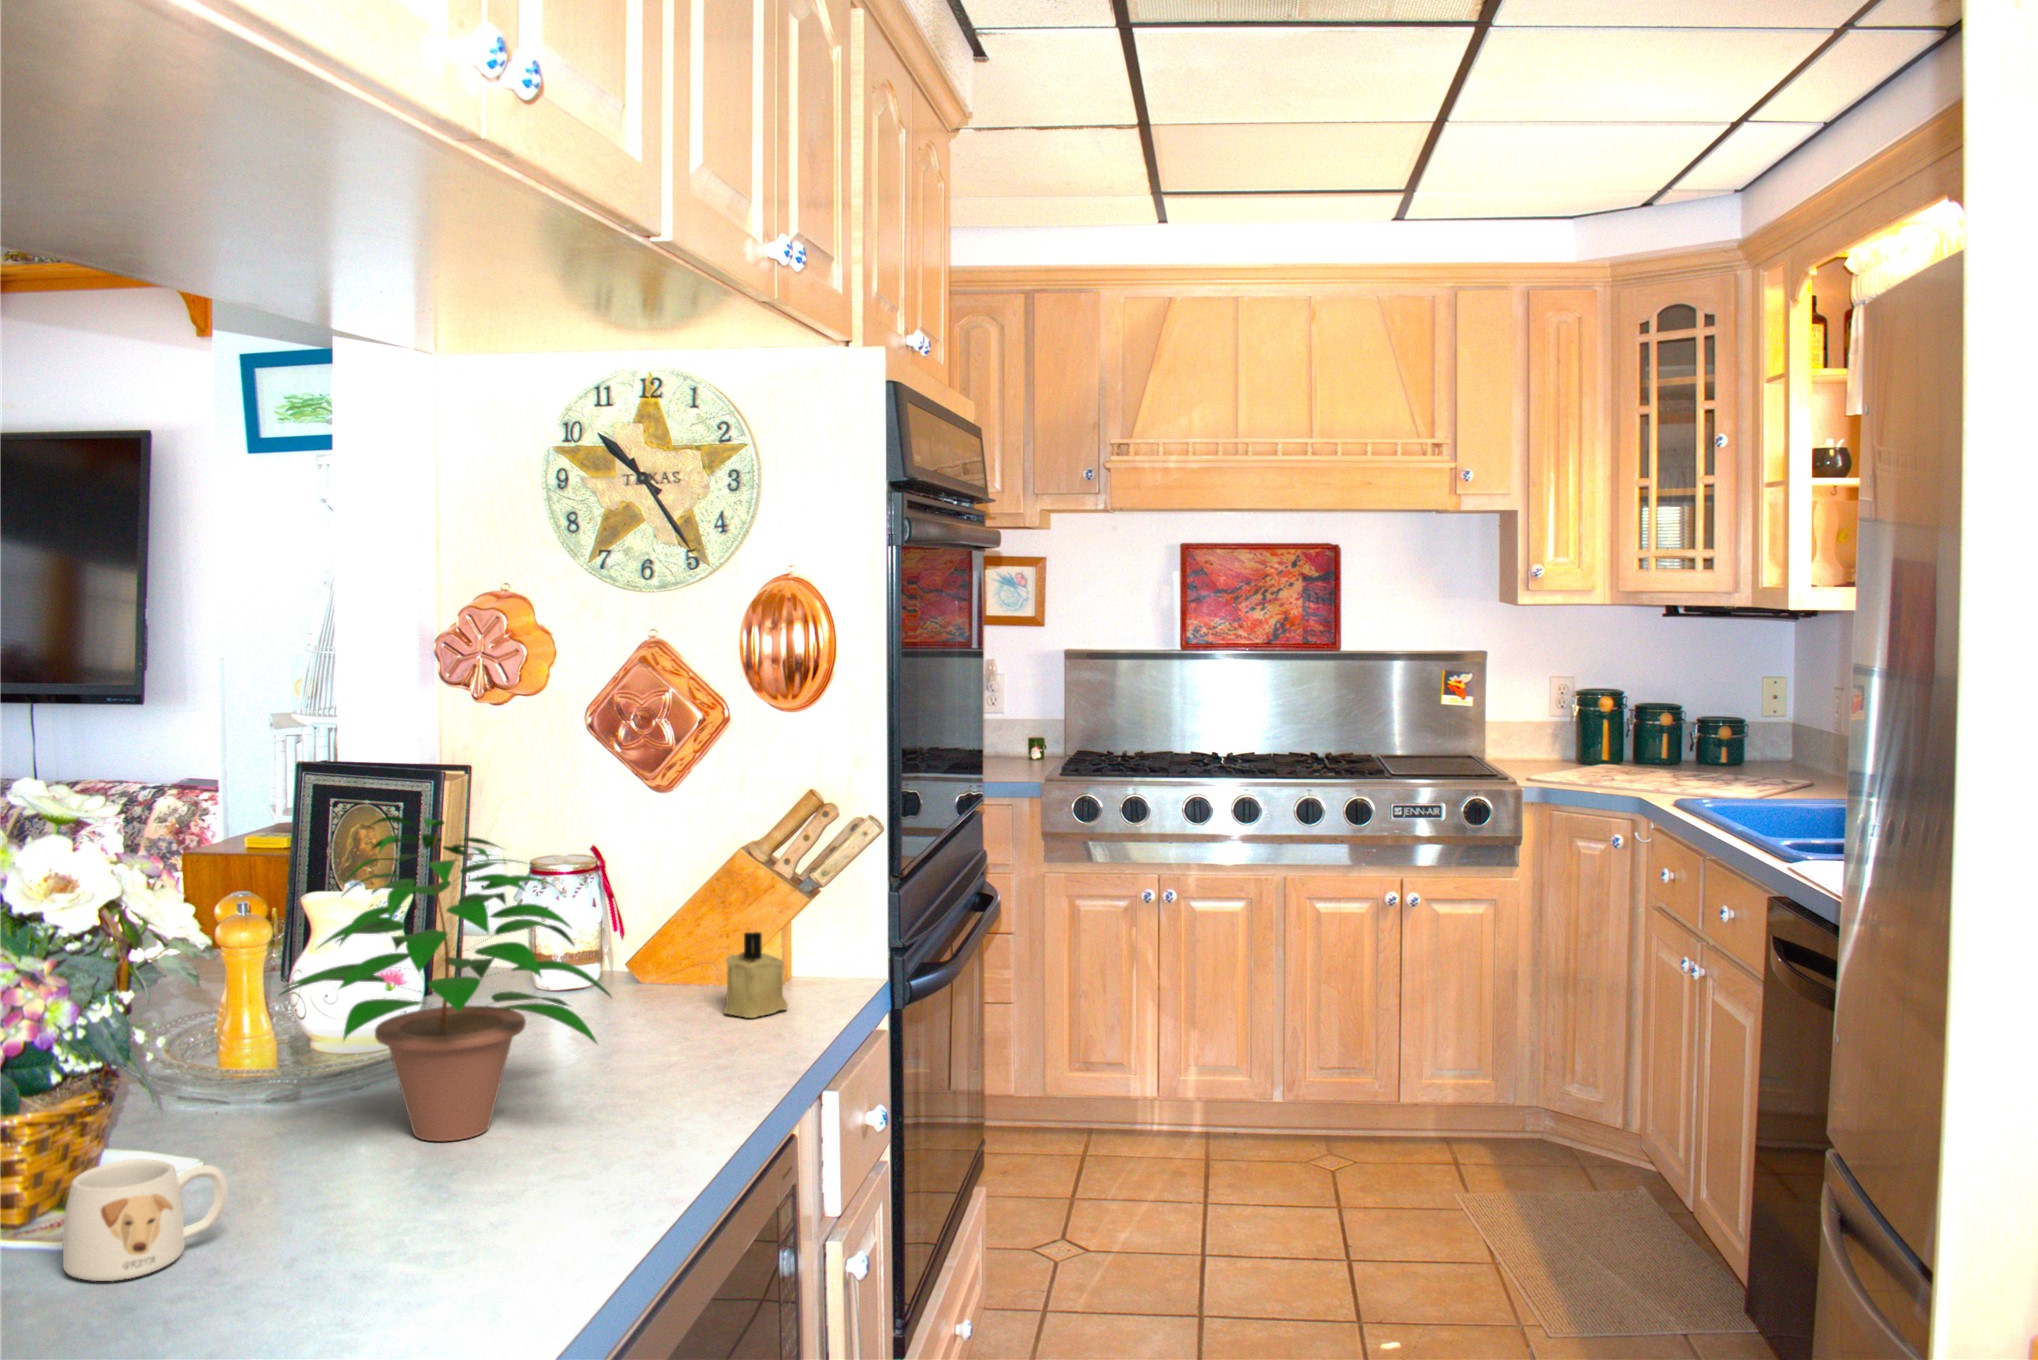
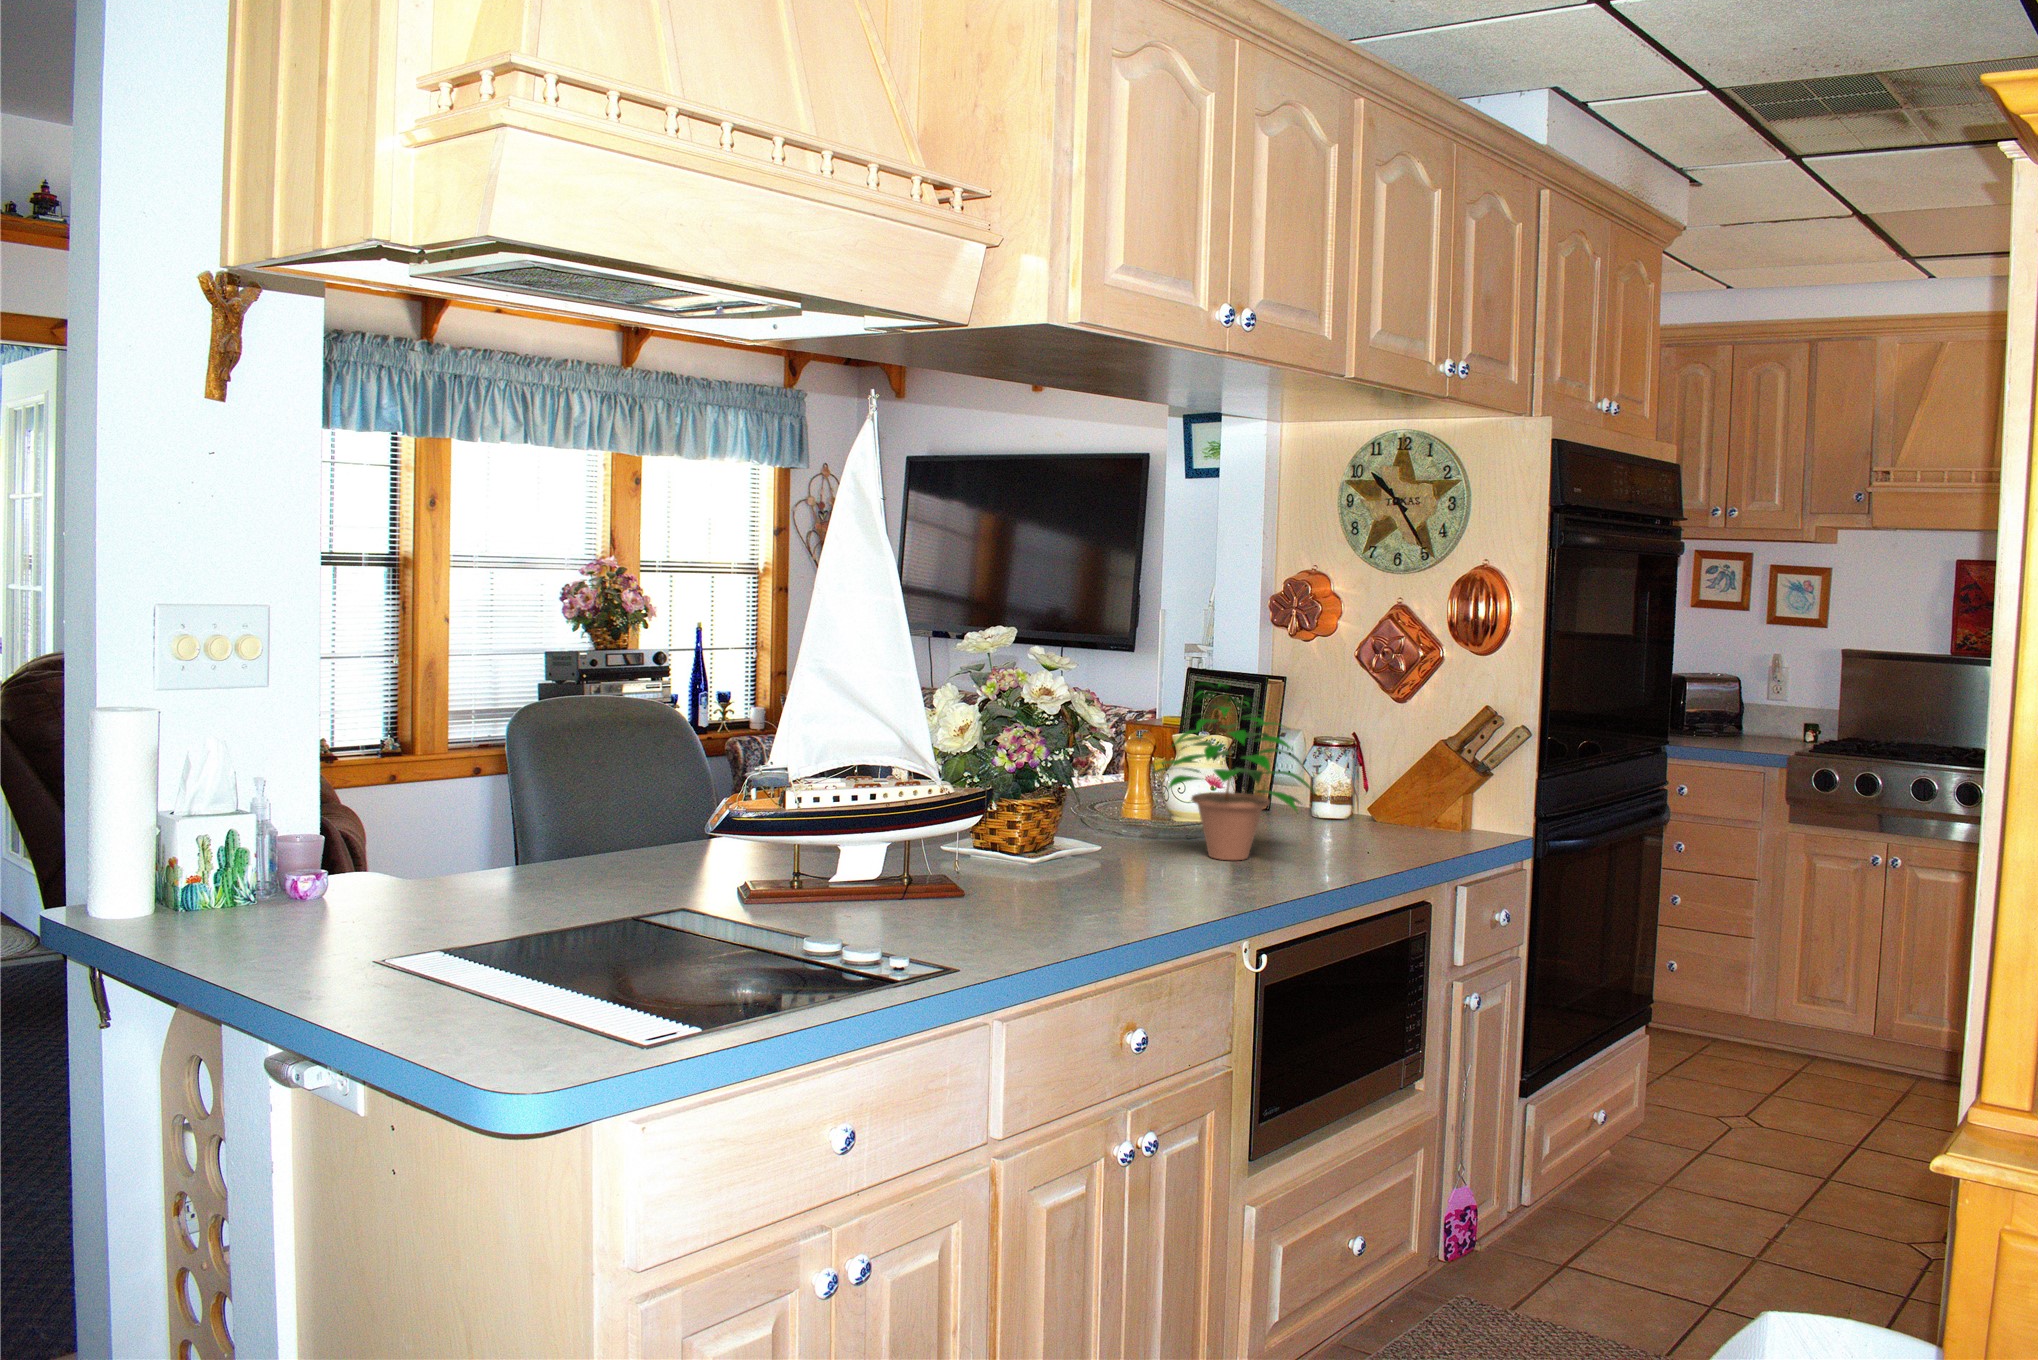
candle: present [724,932,788,1018] -> none [1415,788,1456,840]
mug: present [63,1159,228,1281] -> none [1034,827,1105,877]

